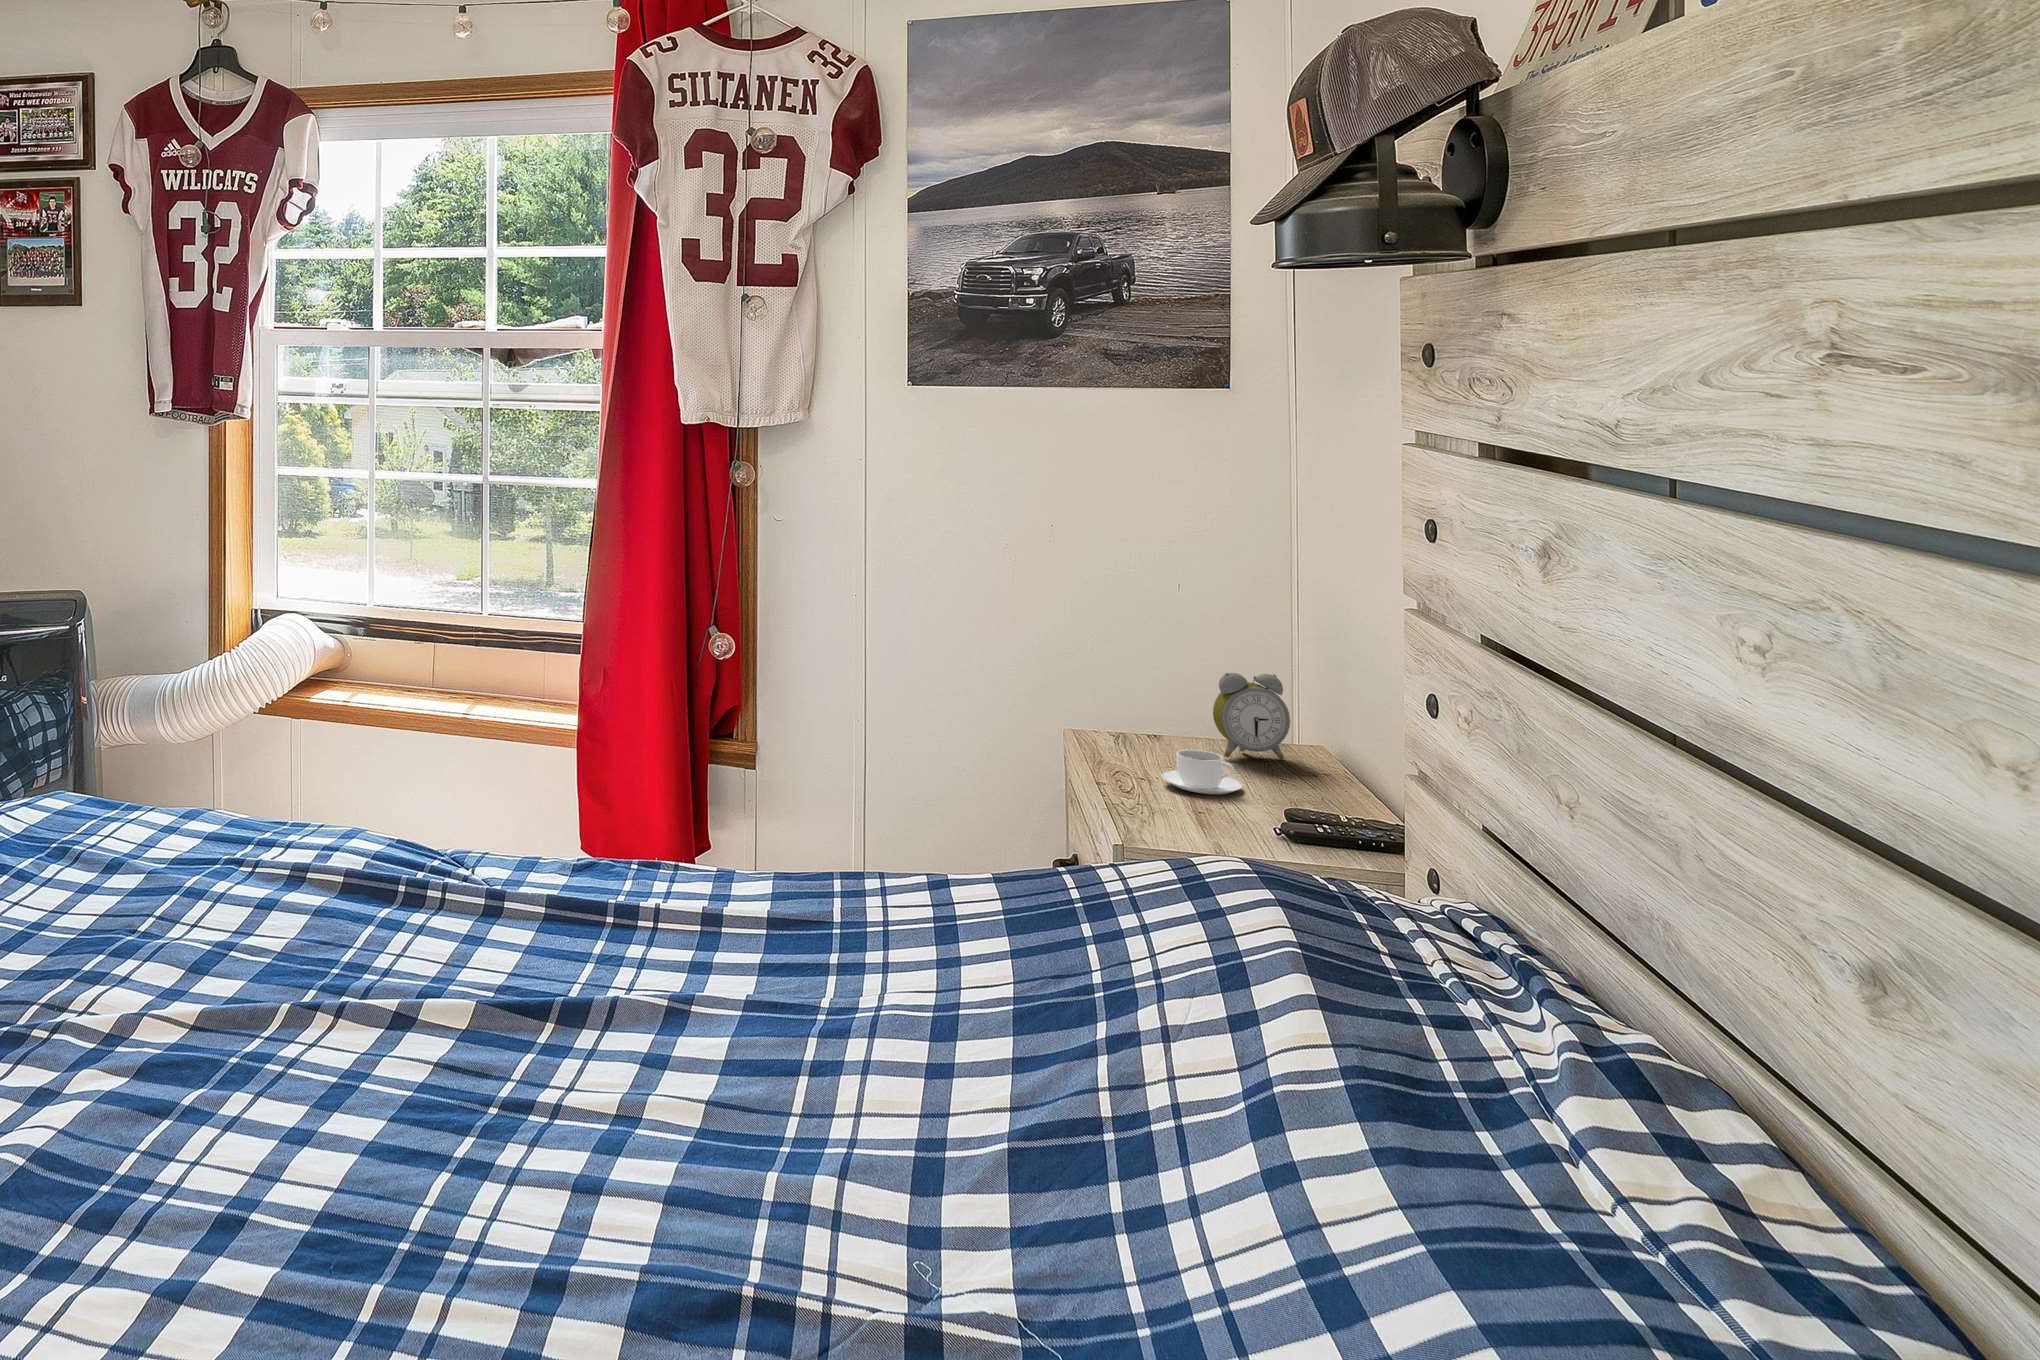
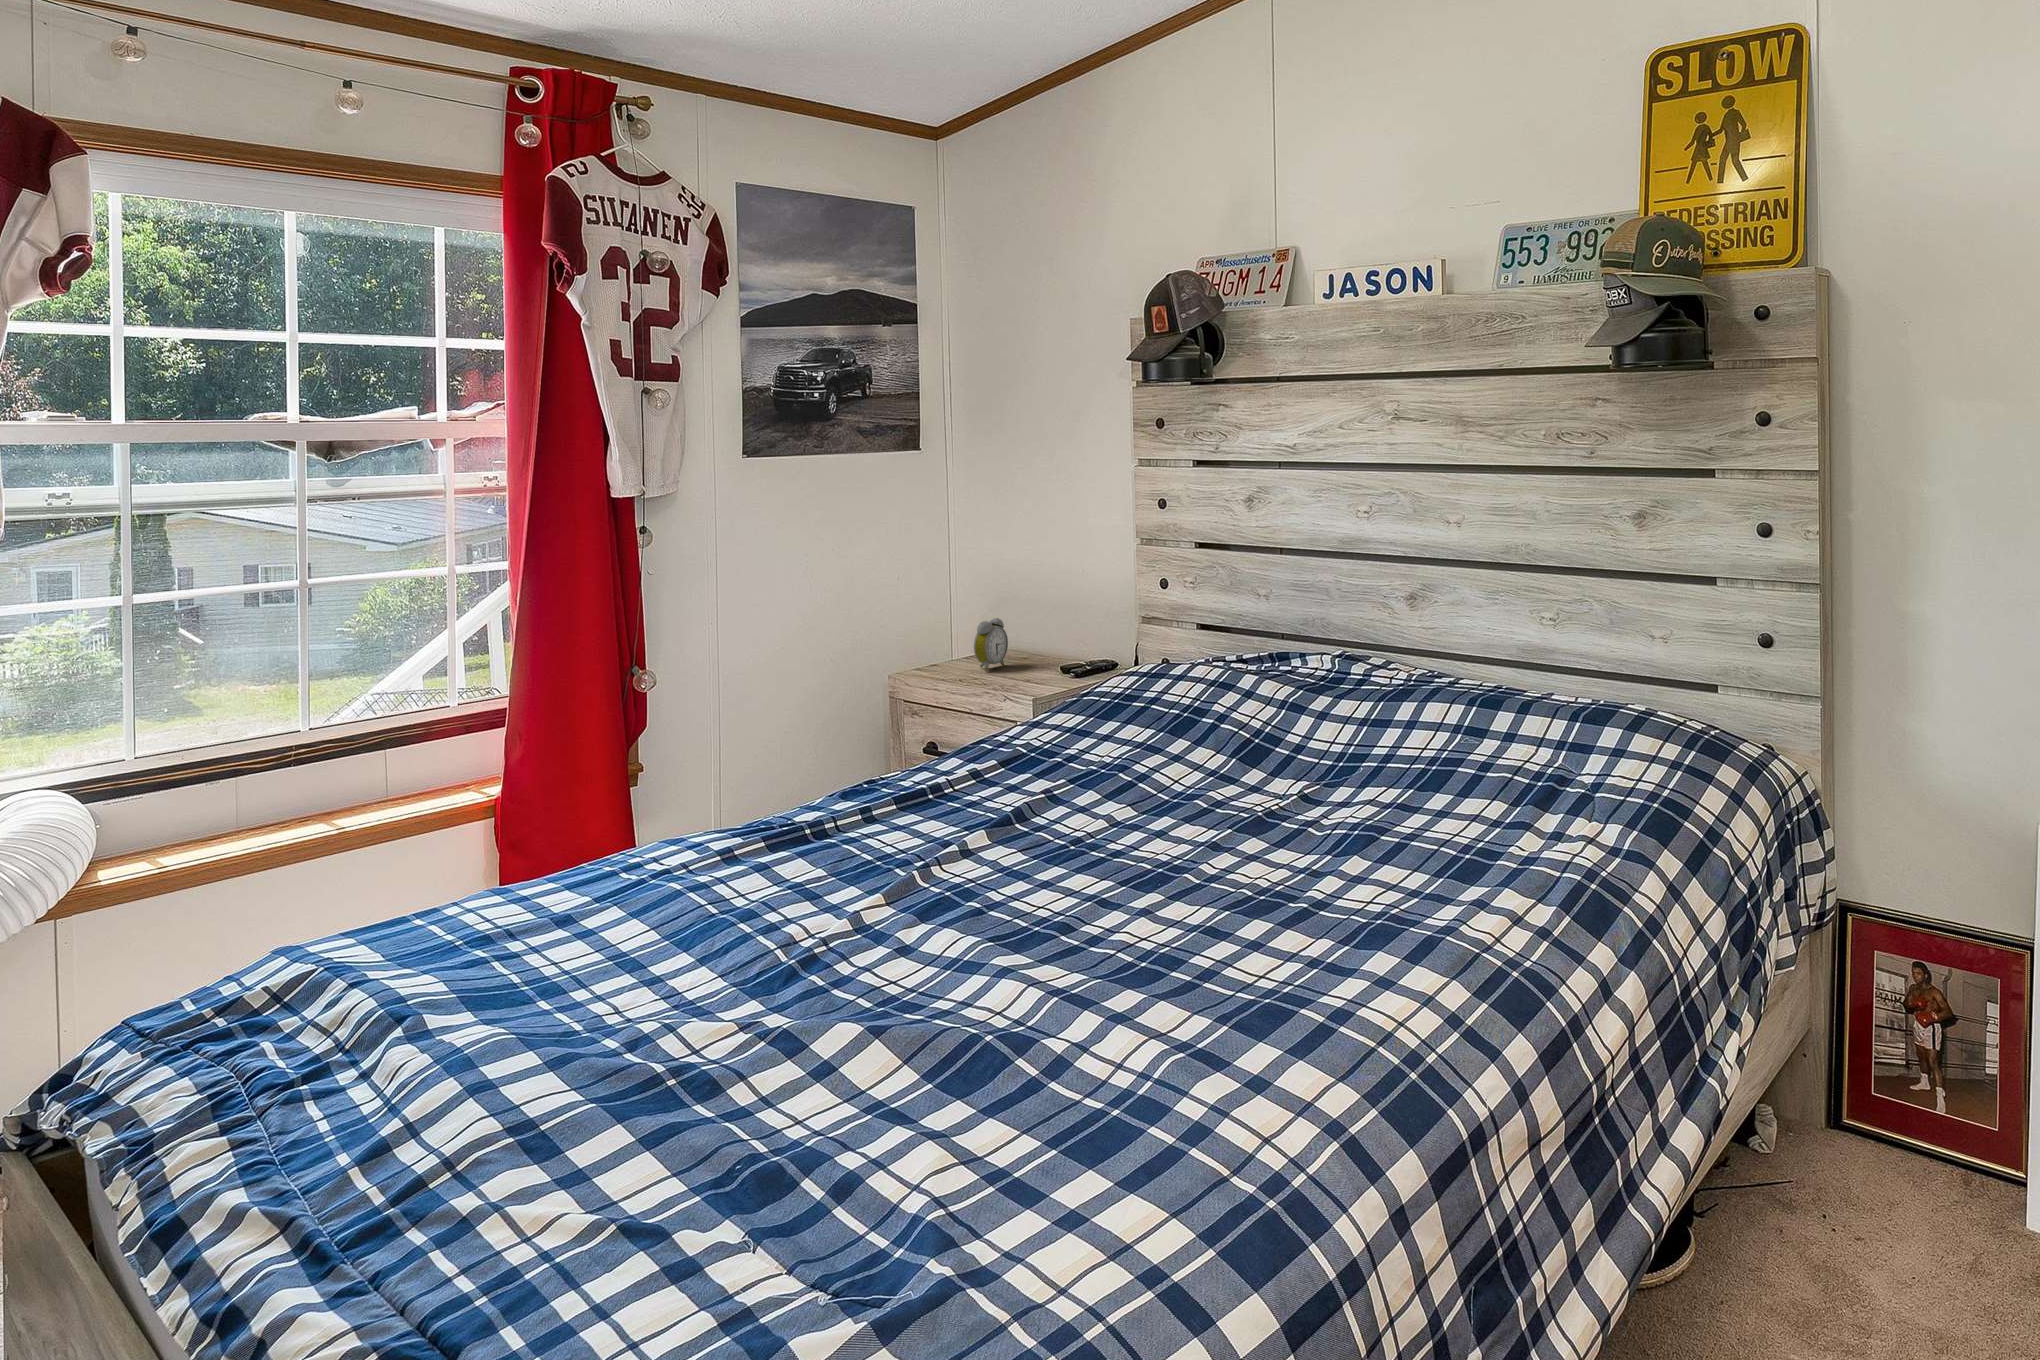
coffee cup: present [1162,750,1242,794] -> none [996,663,1038,685]

